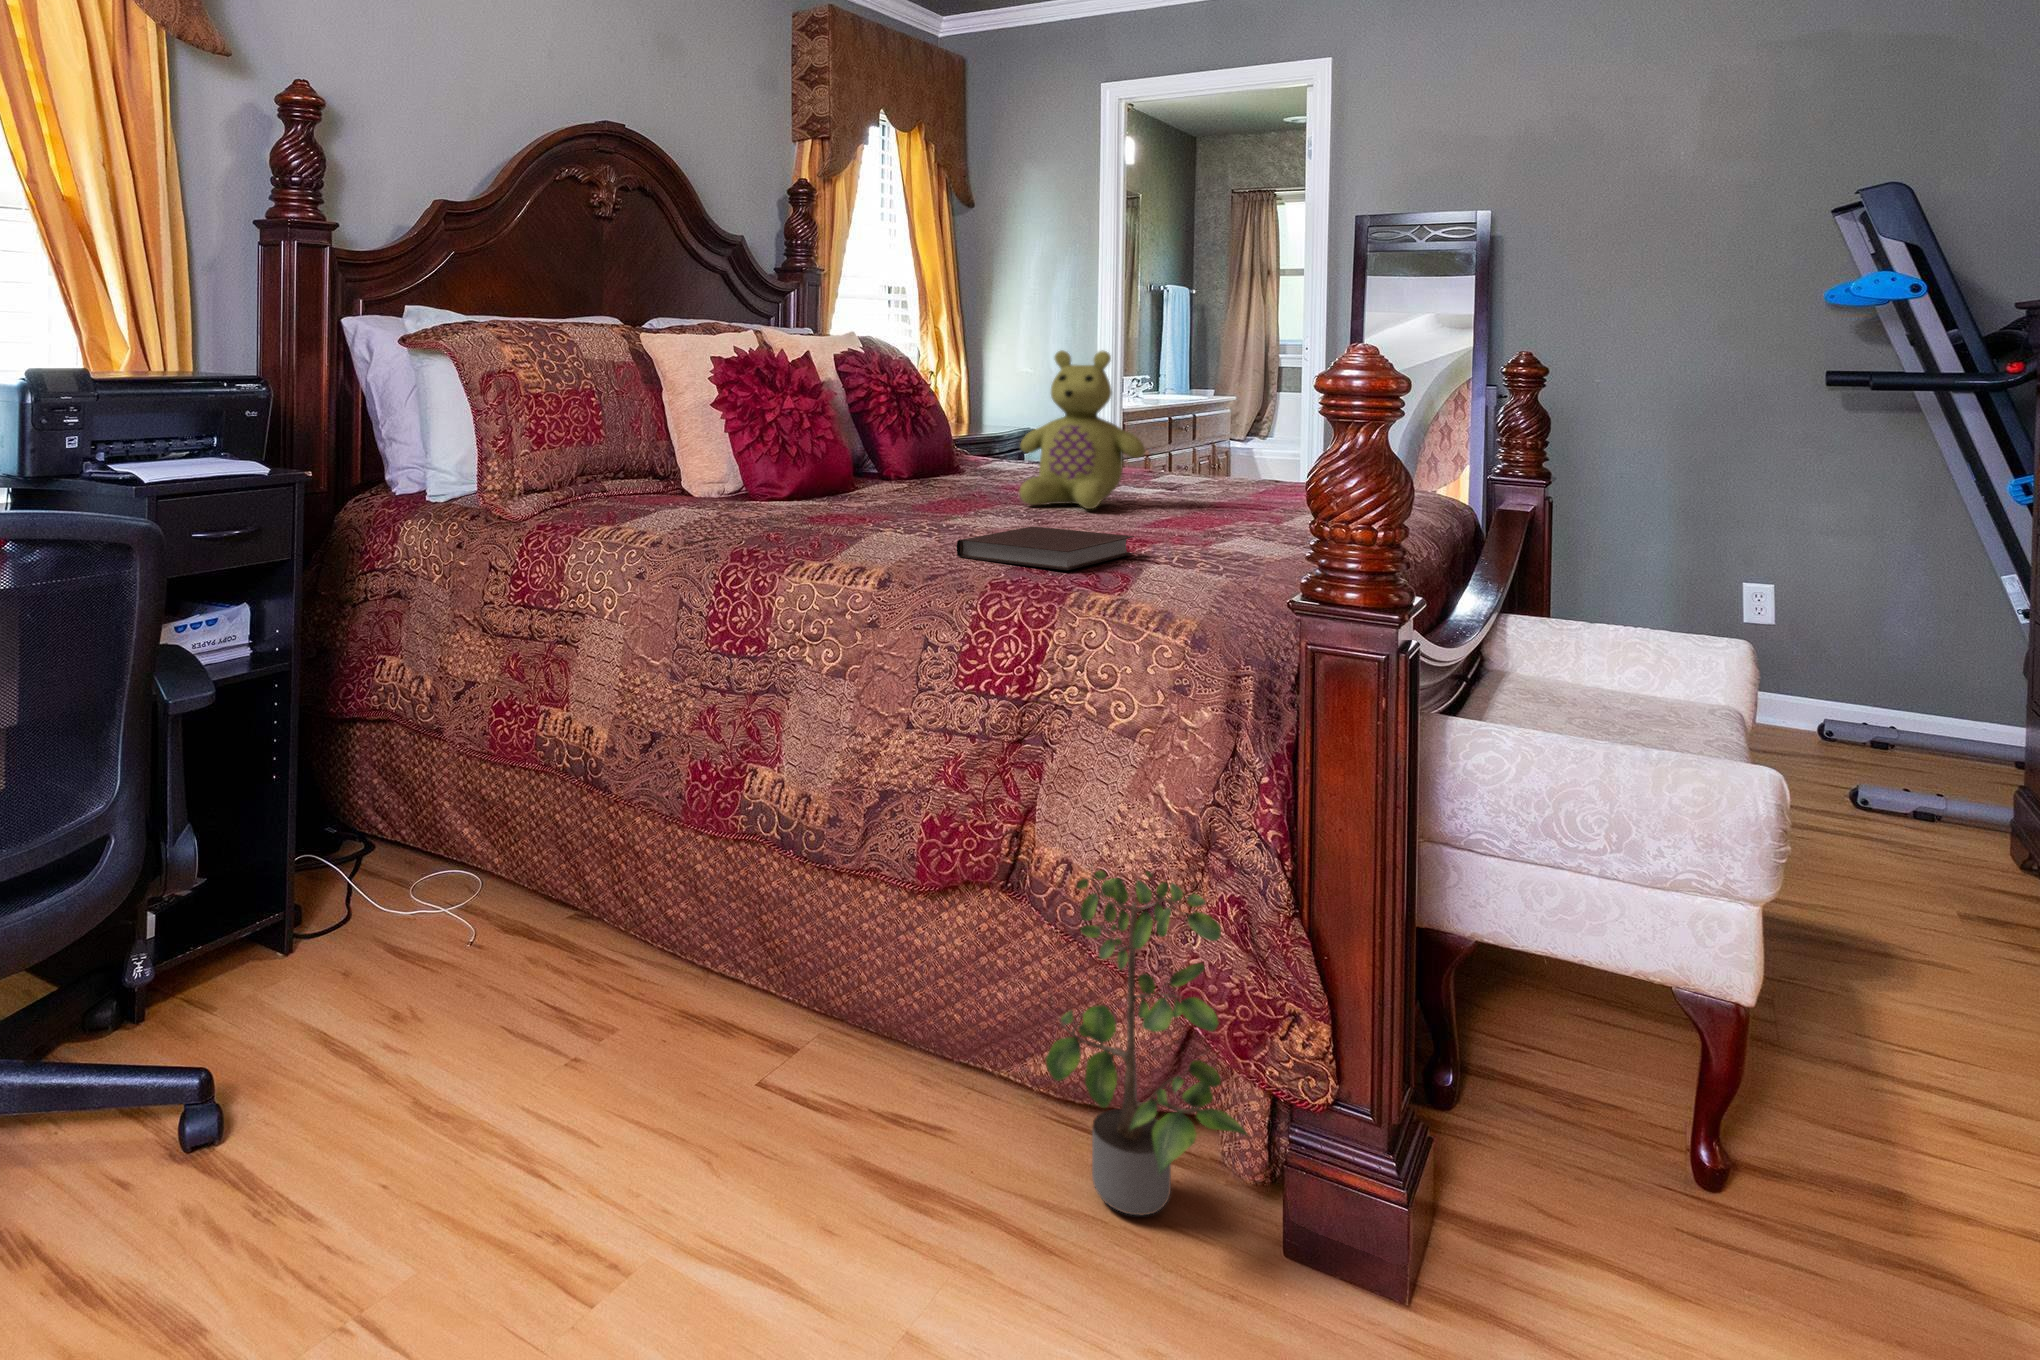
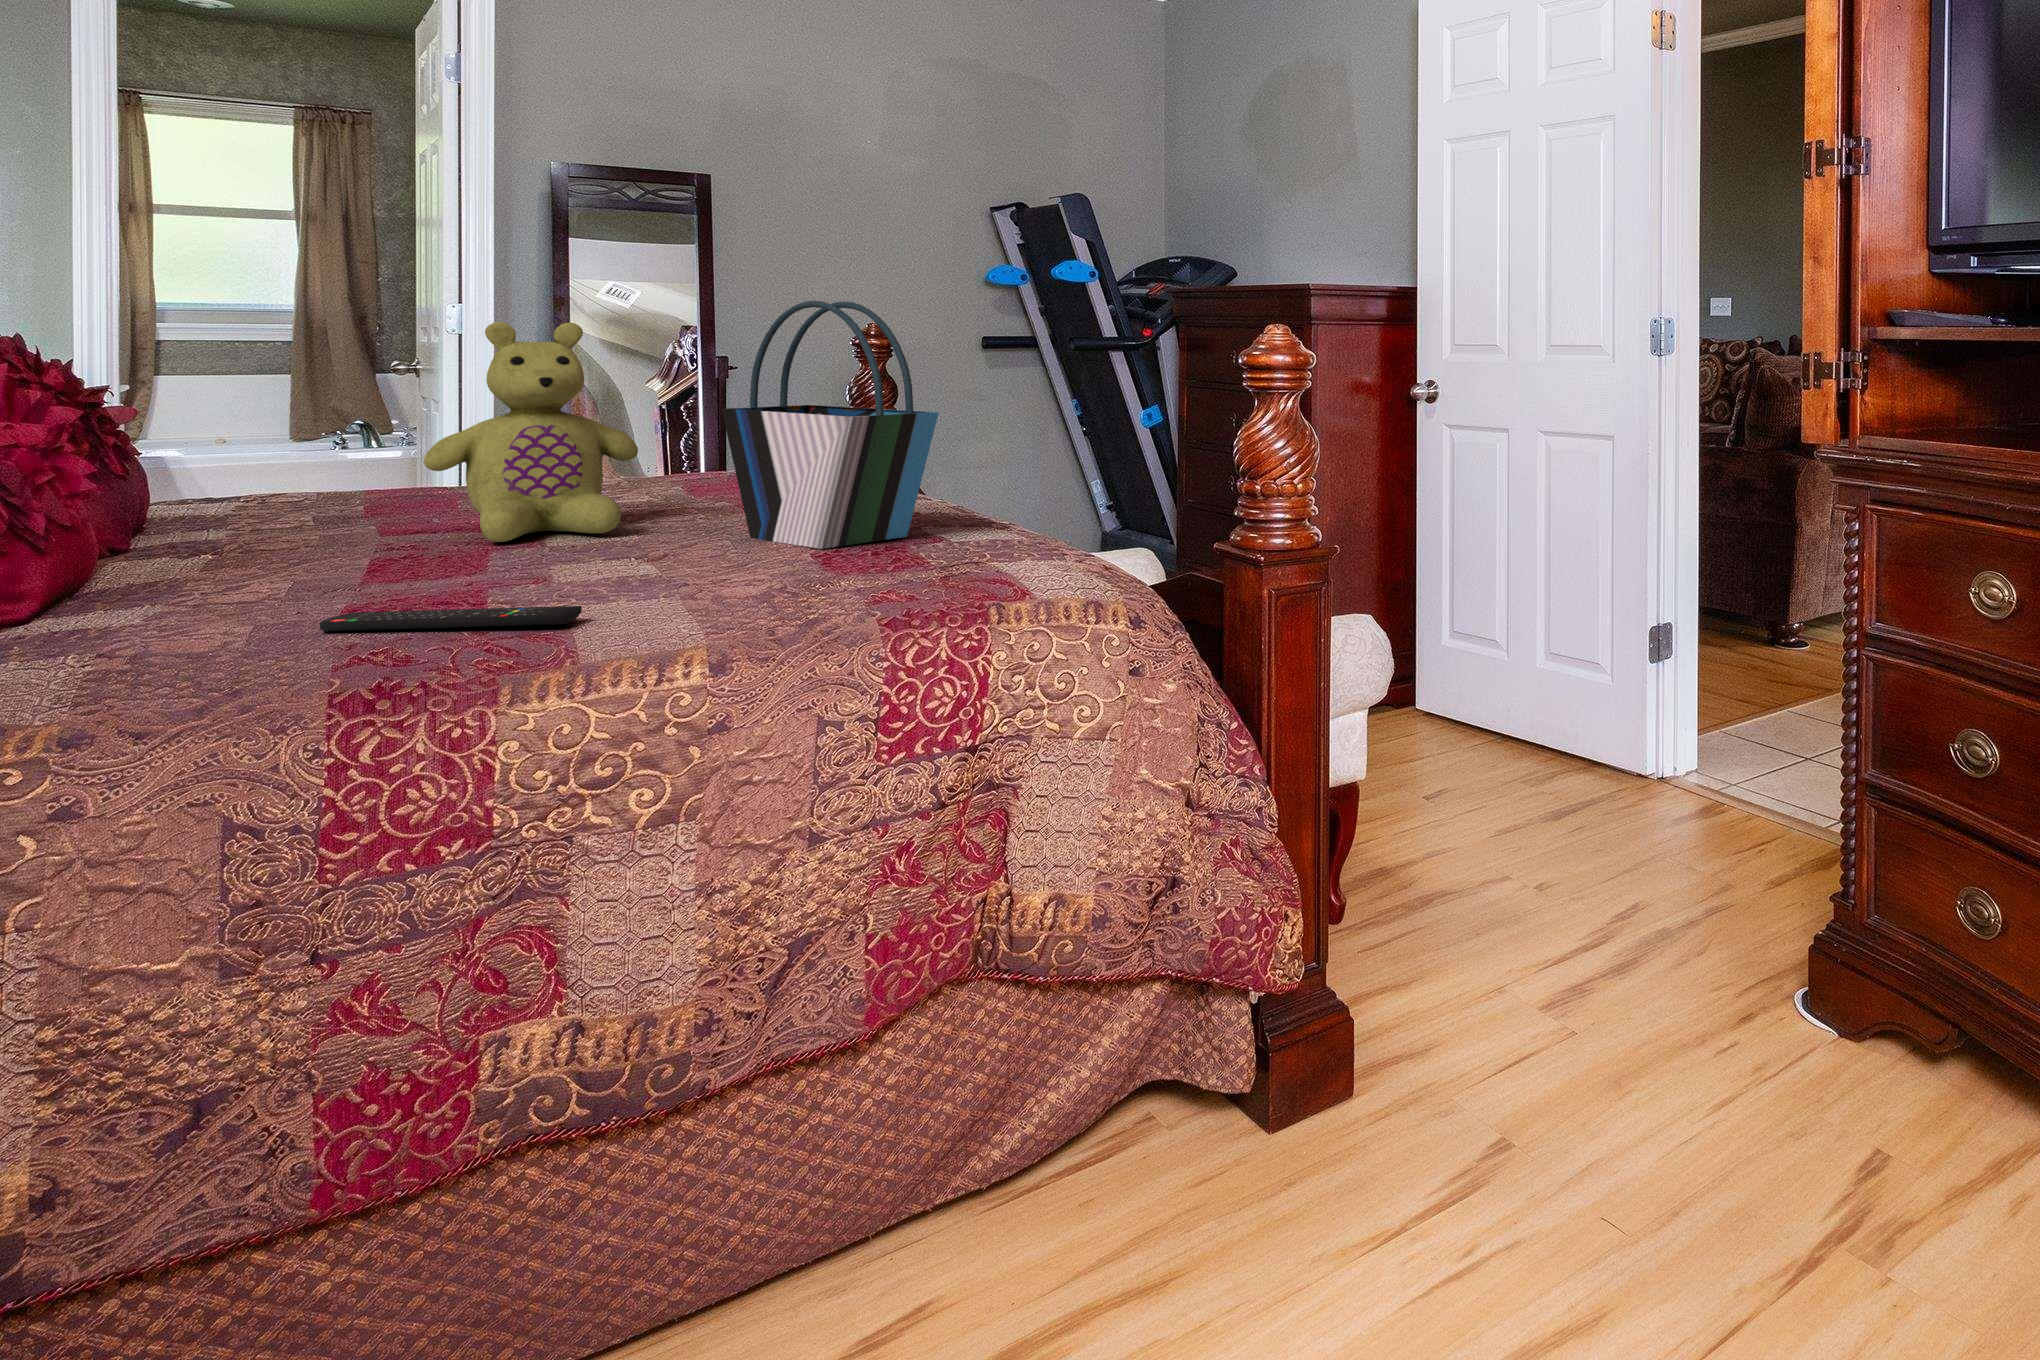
tote bag: none [1156,329,1245,545] -> present [722,301,939,549]
remote control: none [797,518,879,541] -> present [320,606,582,632]
notebook: present [957,527,1134,570] -> none [720,544,922,608]
potted plant: present [1046,871,1248,1215] -> none [1072,843,1278,1212]

